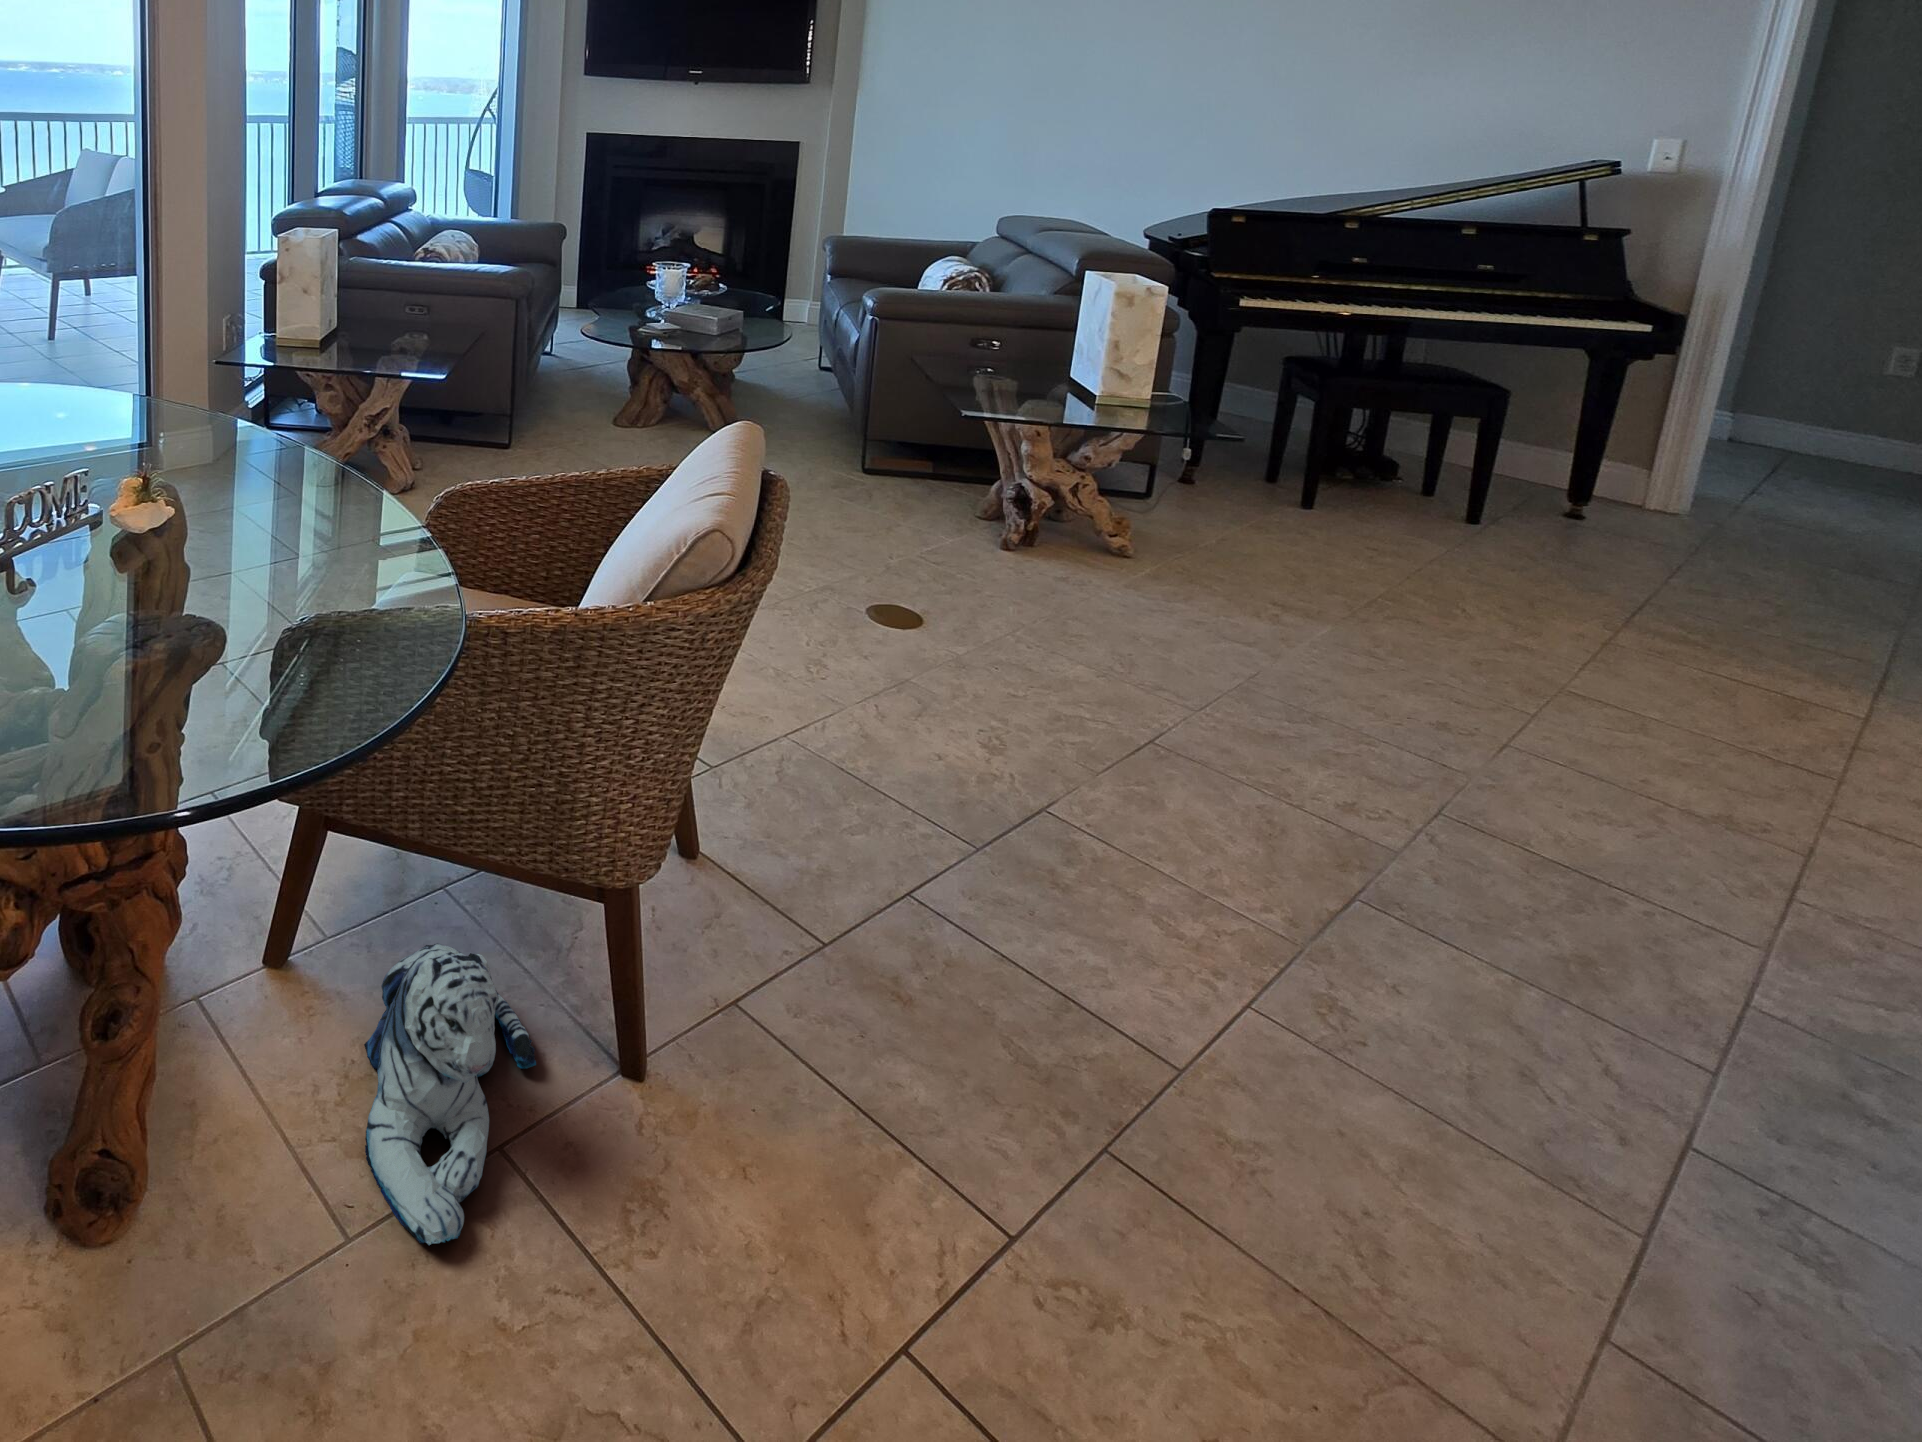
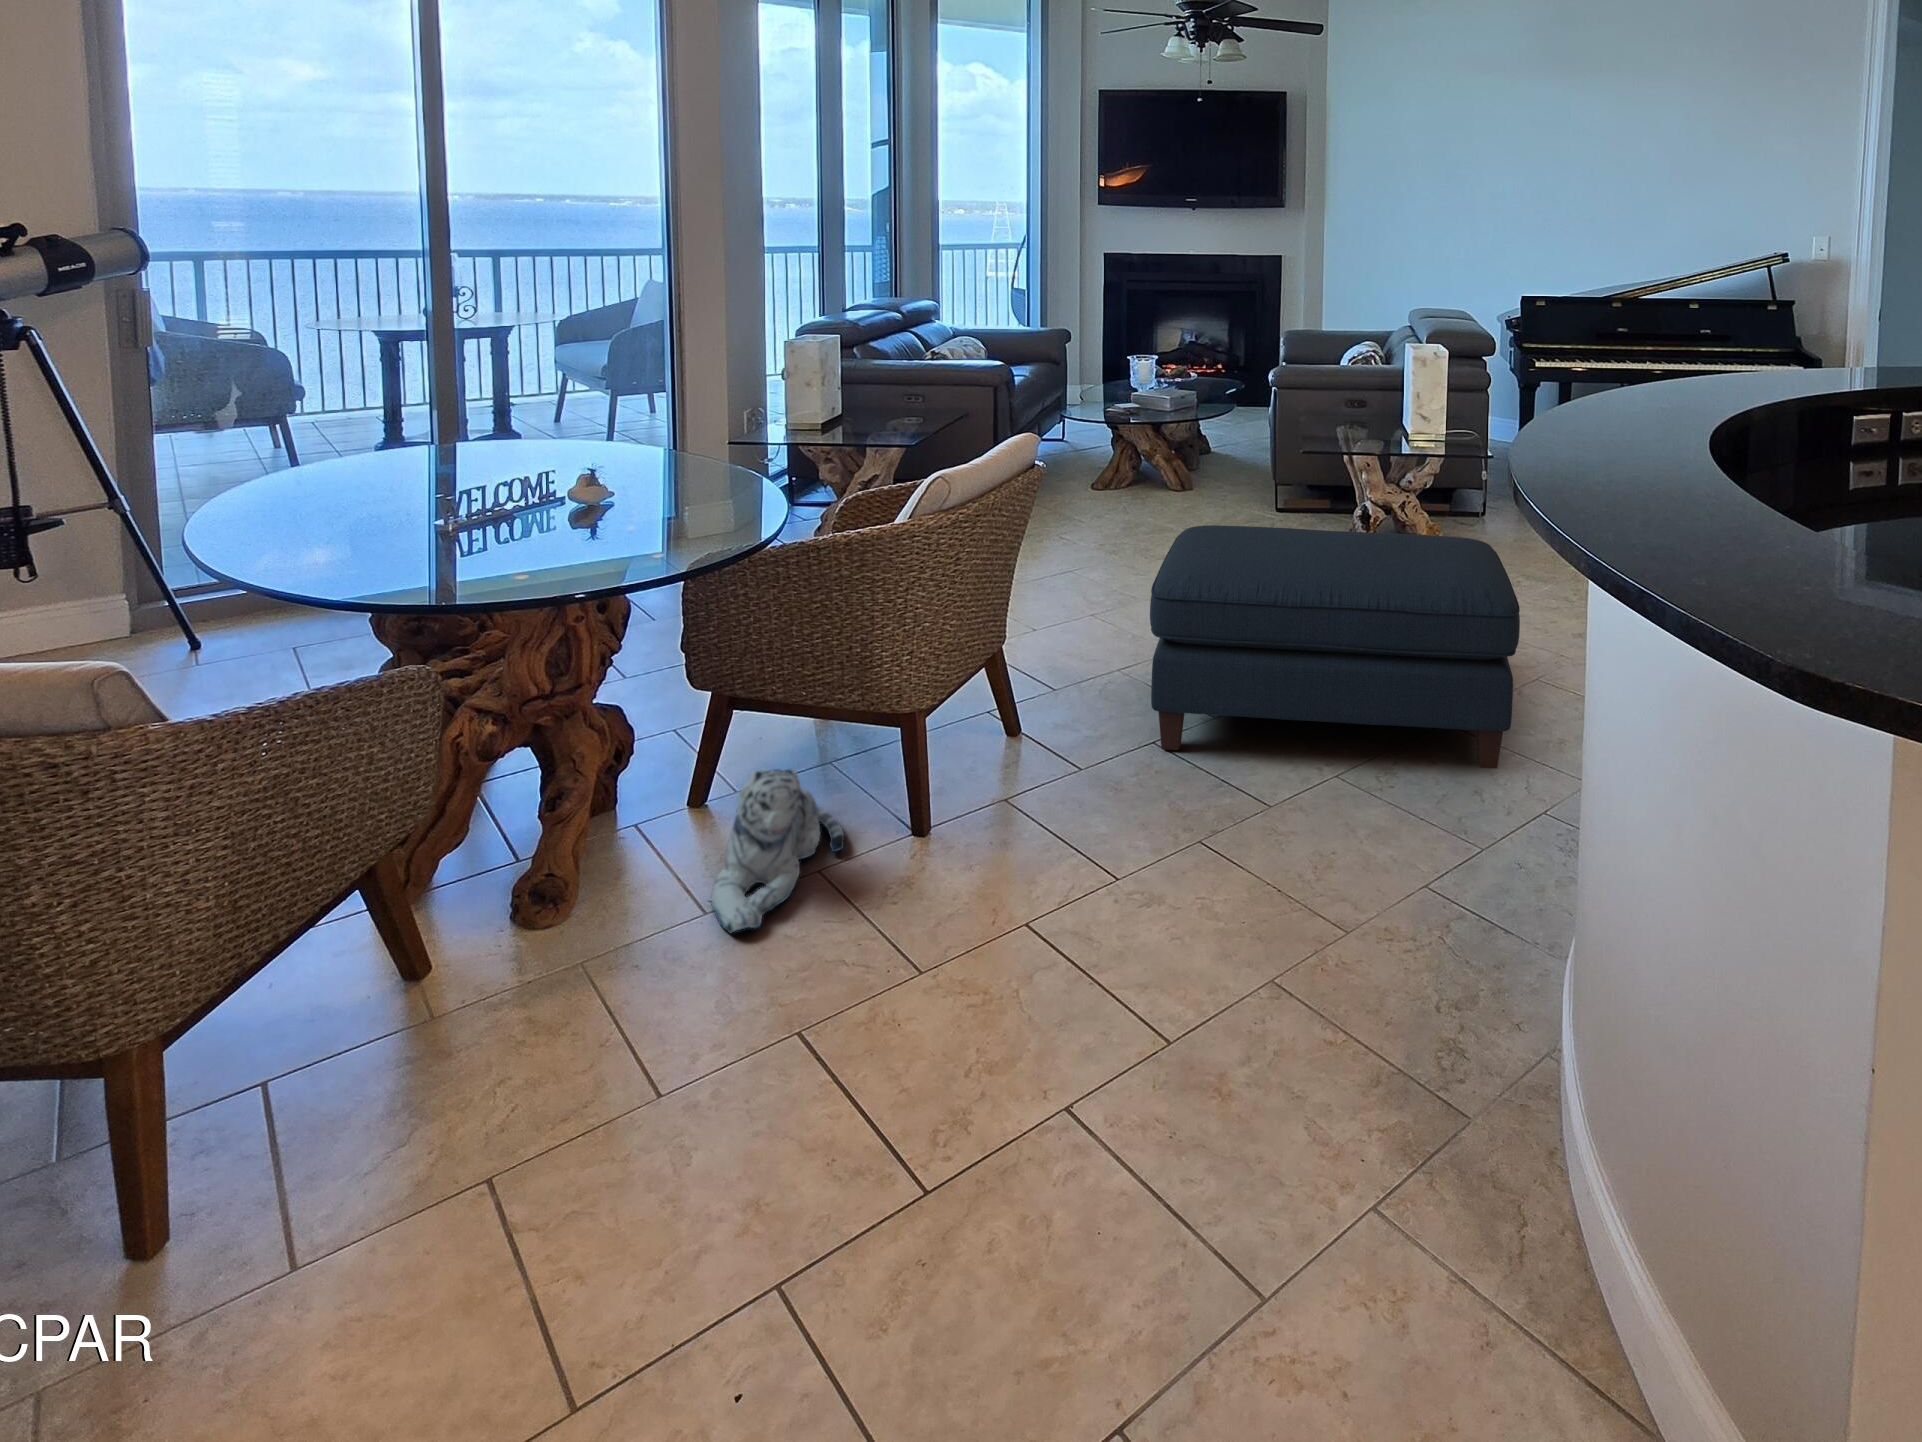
ottoman: none [882,542,1583,986] -> present [1150,525,1520,769]

